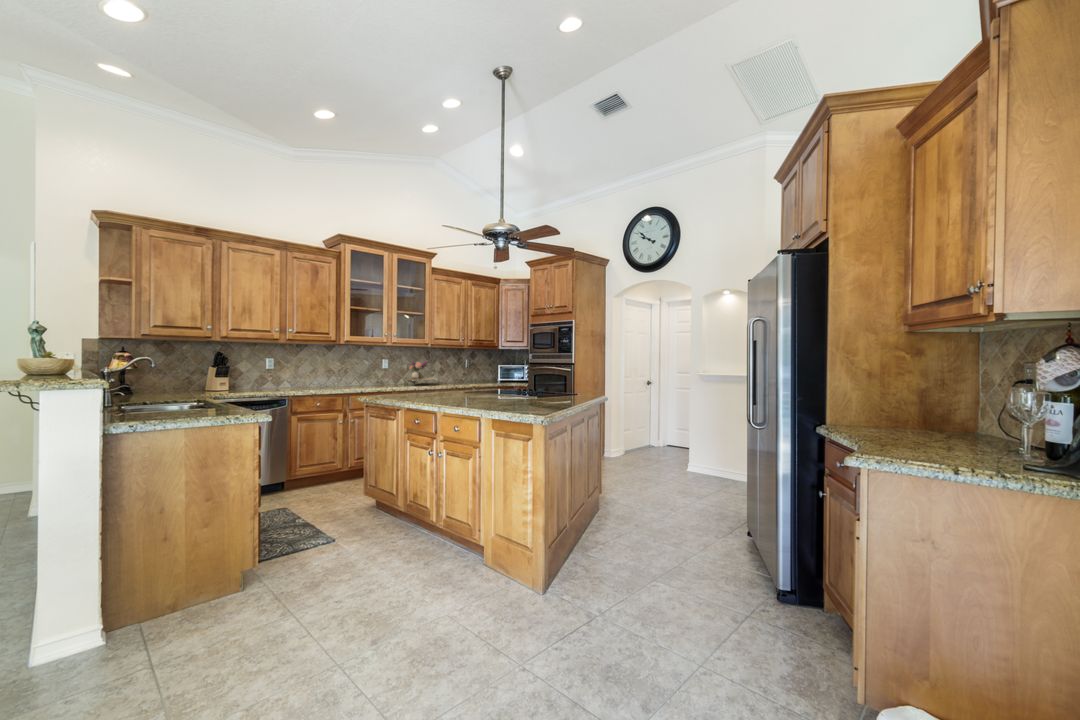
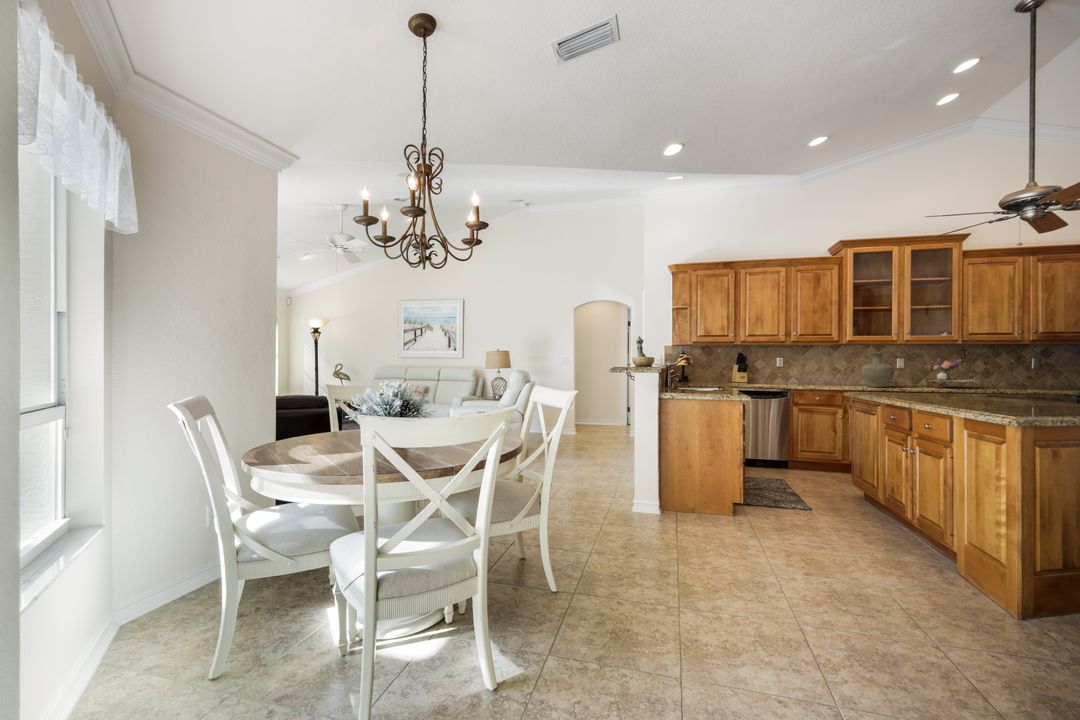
vase: none [355,354,383,388] -> present [861,353,894,387]

